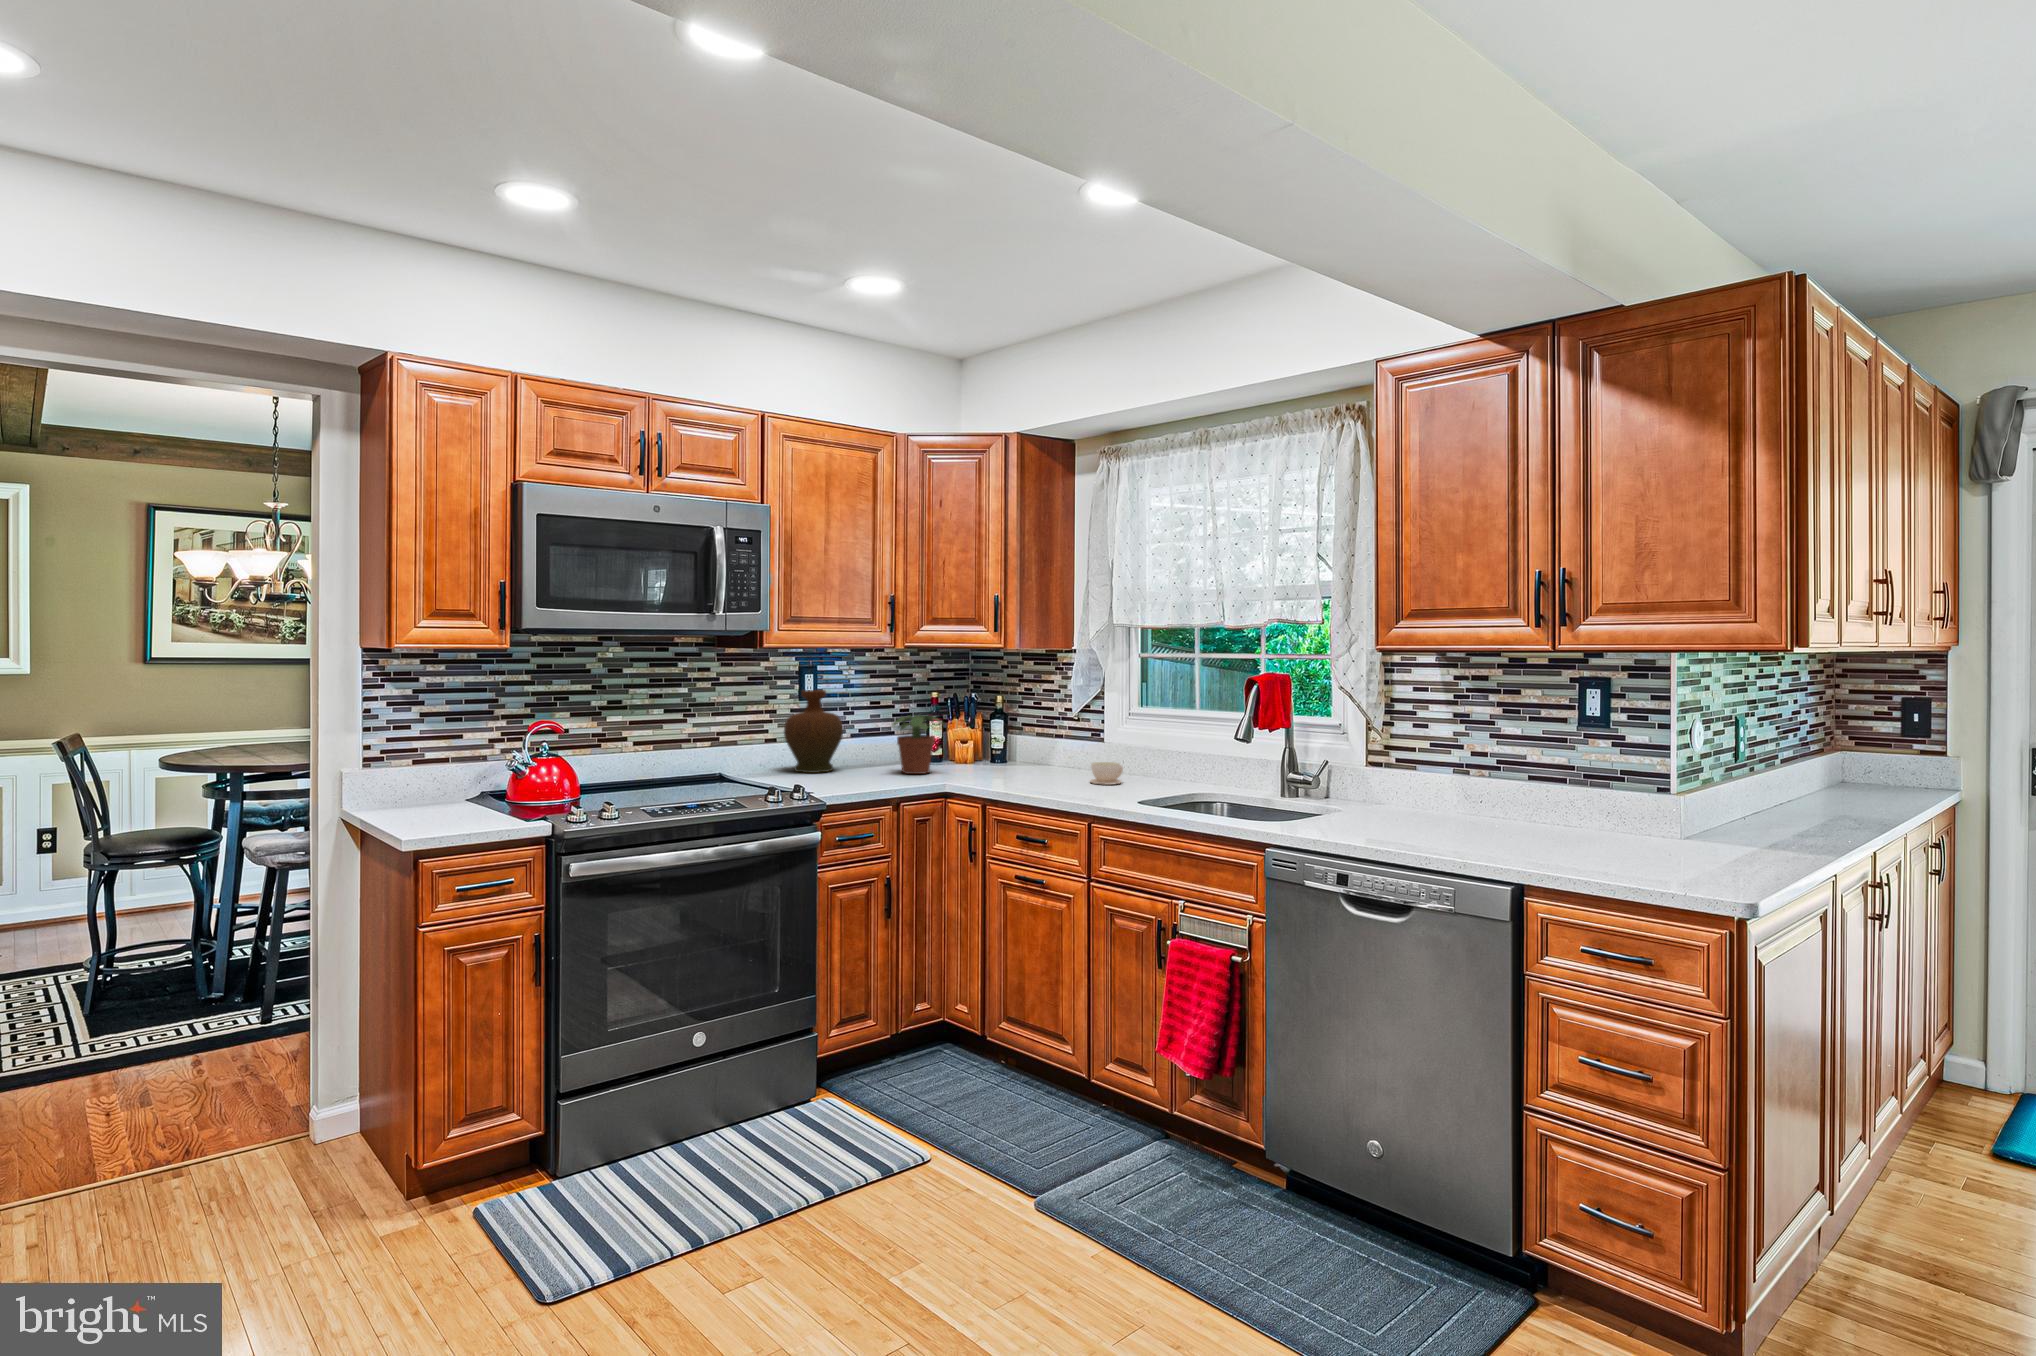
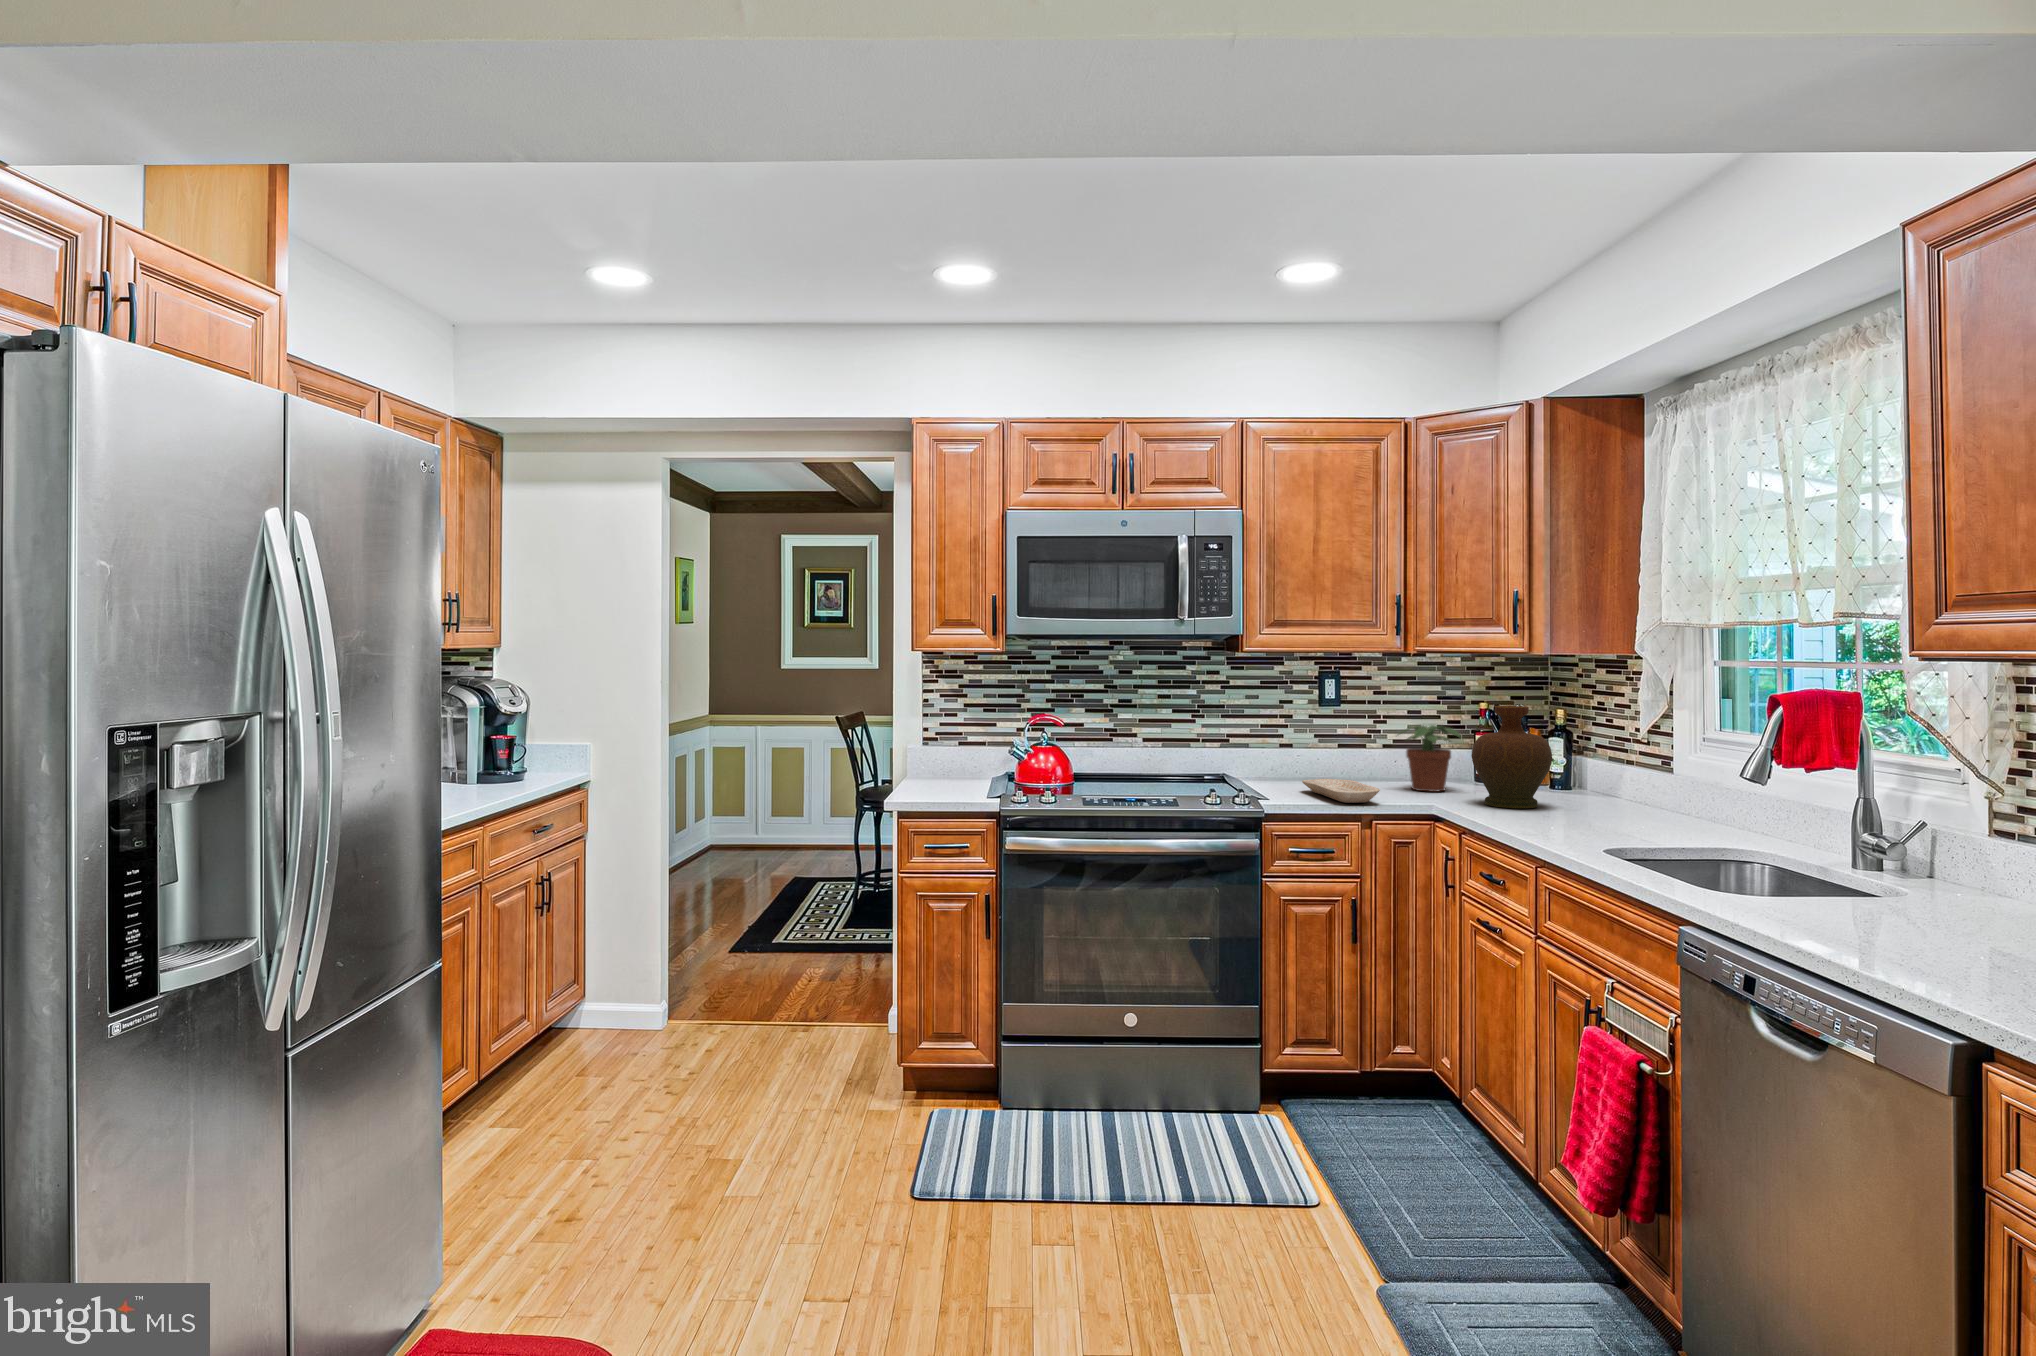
decorative vase: present [784,690,843,773] -> present [1471,706,1552,808]
coffee cup: present [1090,762,1123,785] -> none [1631,794,1684,824]
tray: none [823,769,910,791] -> present [1302,779,1380,803]

